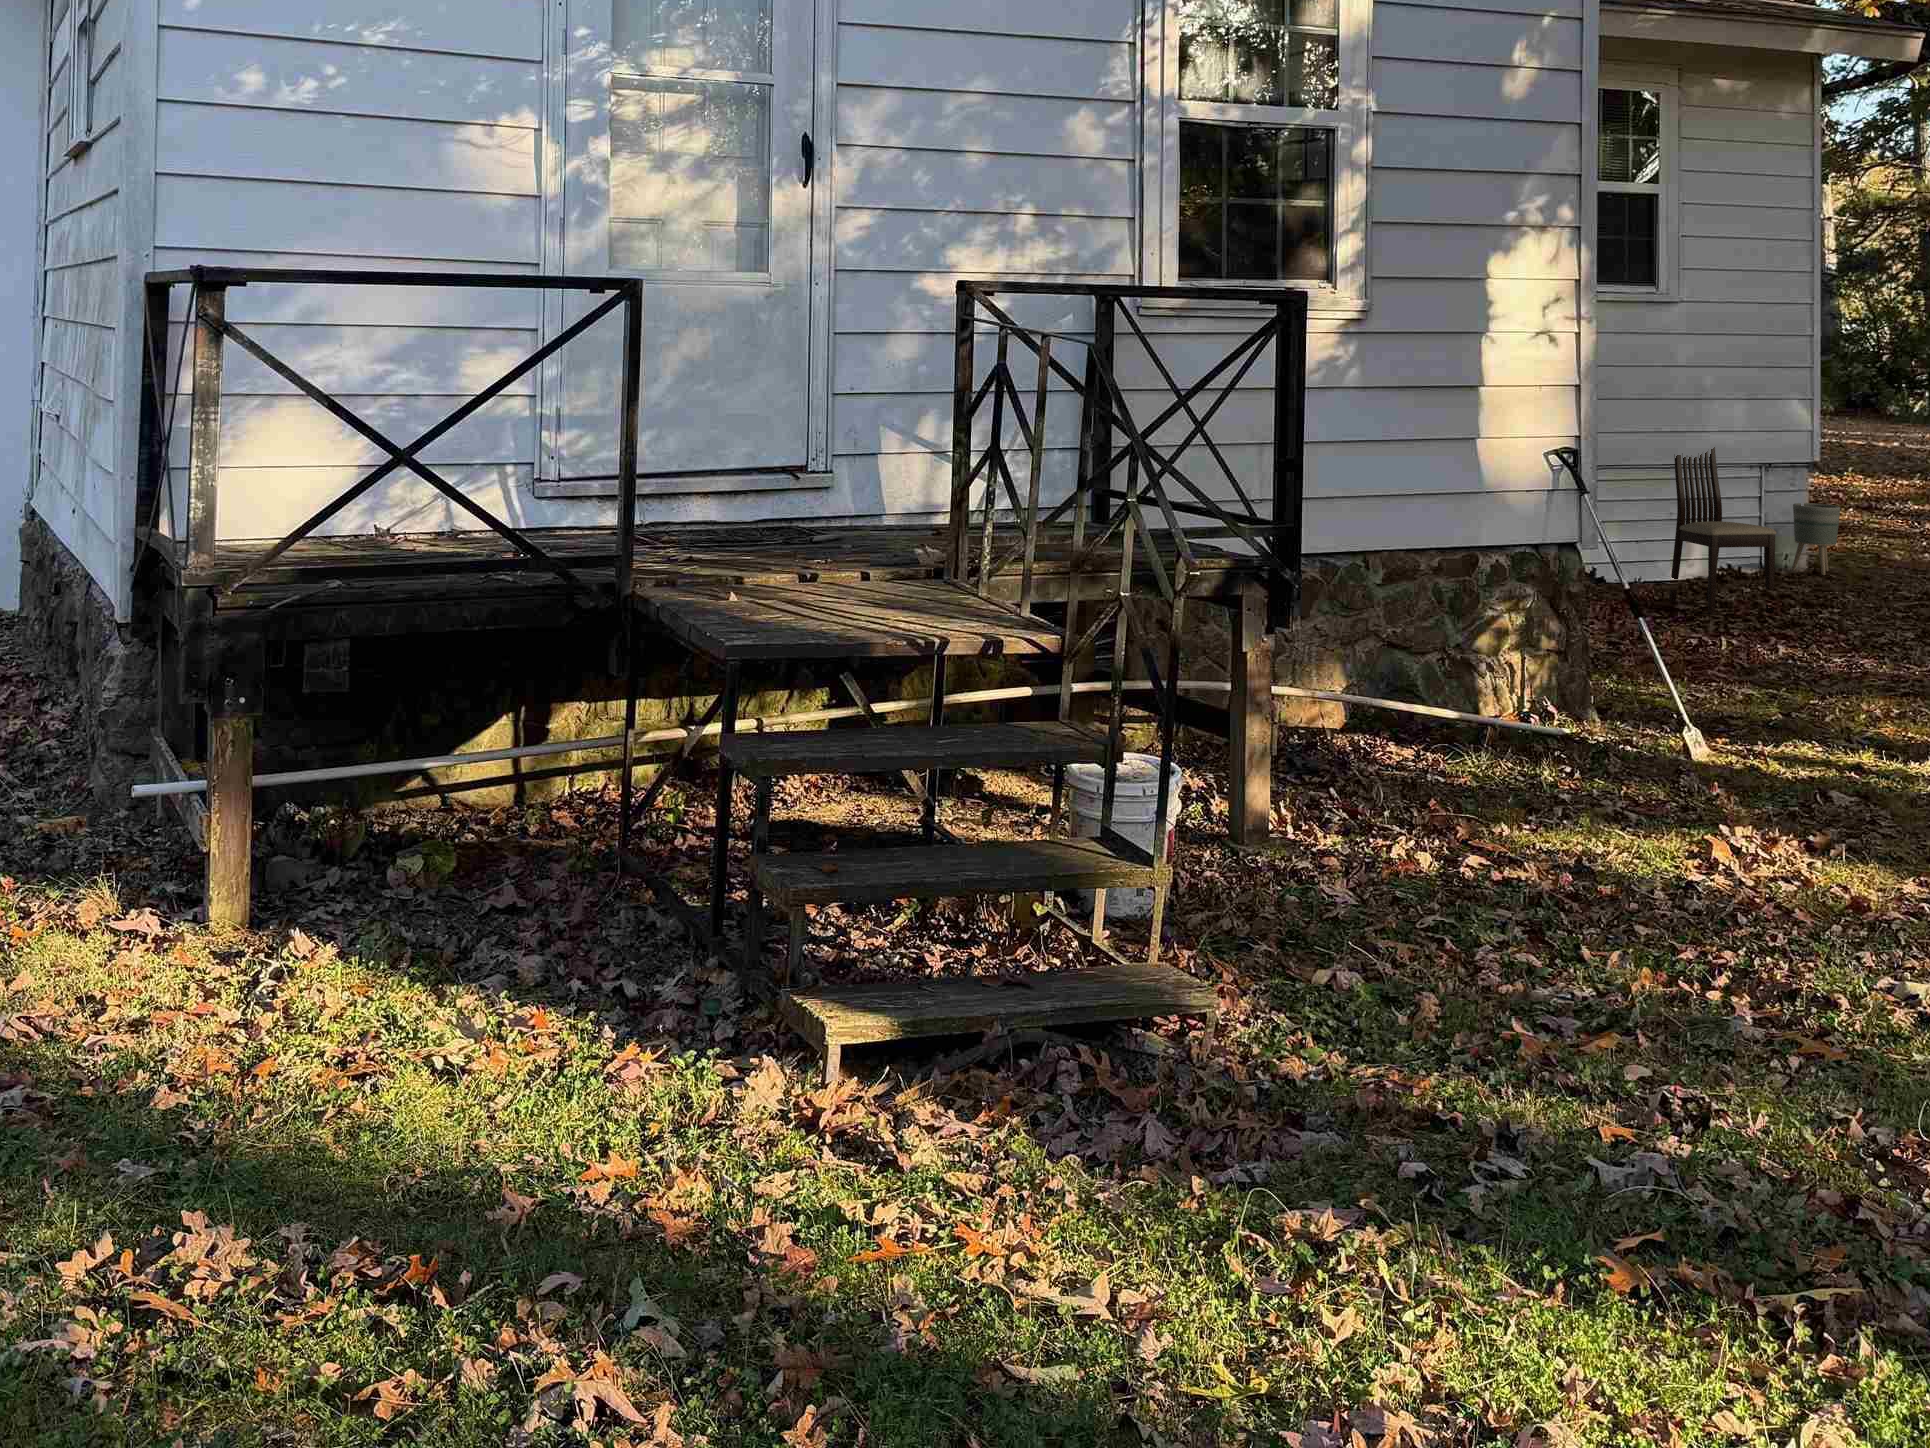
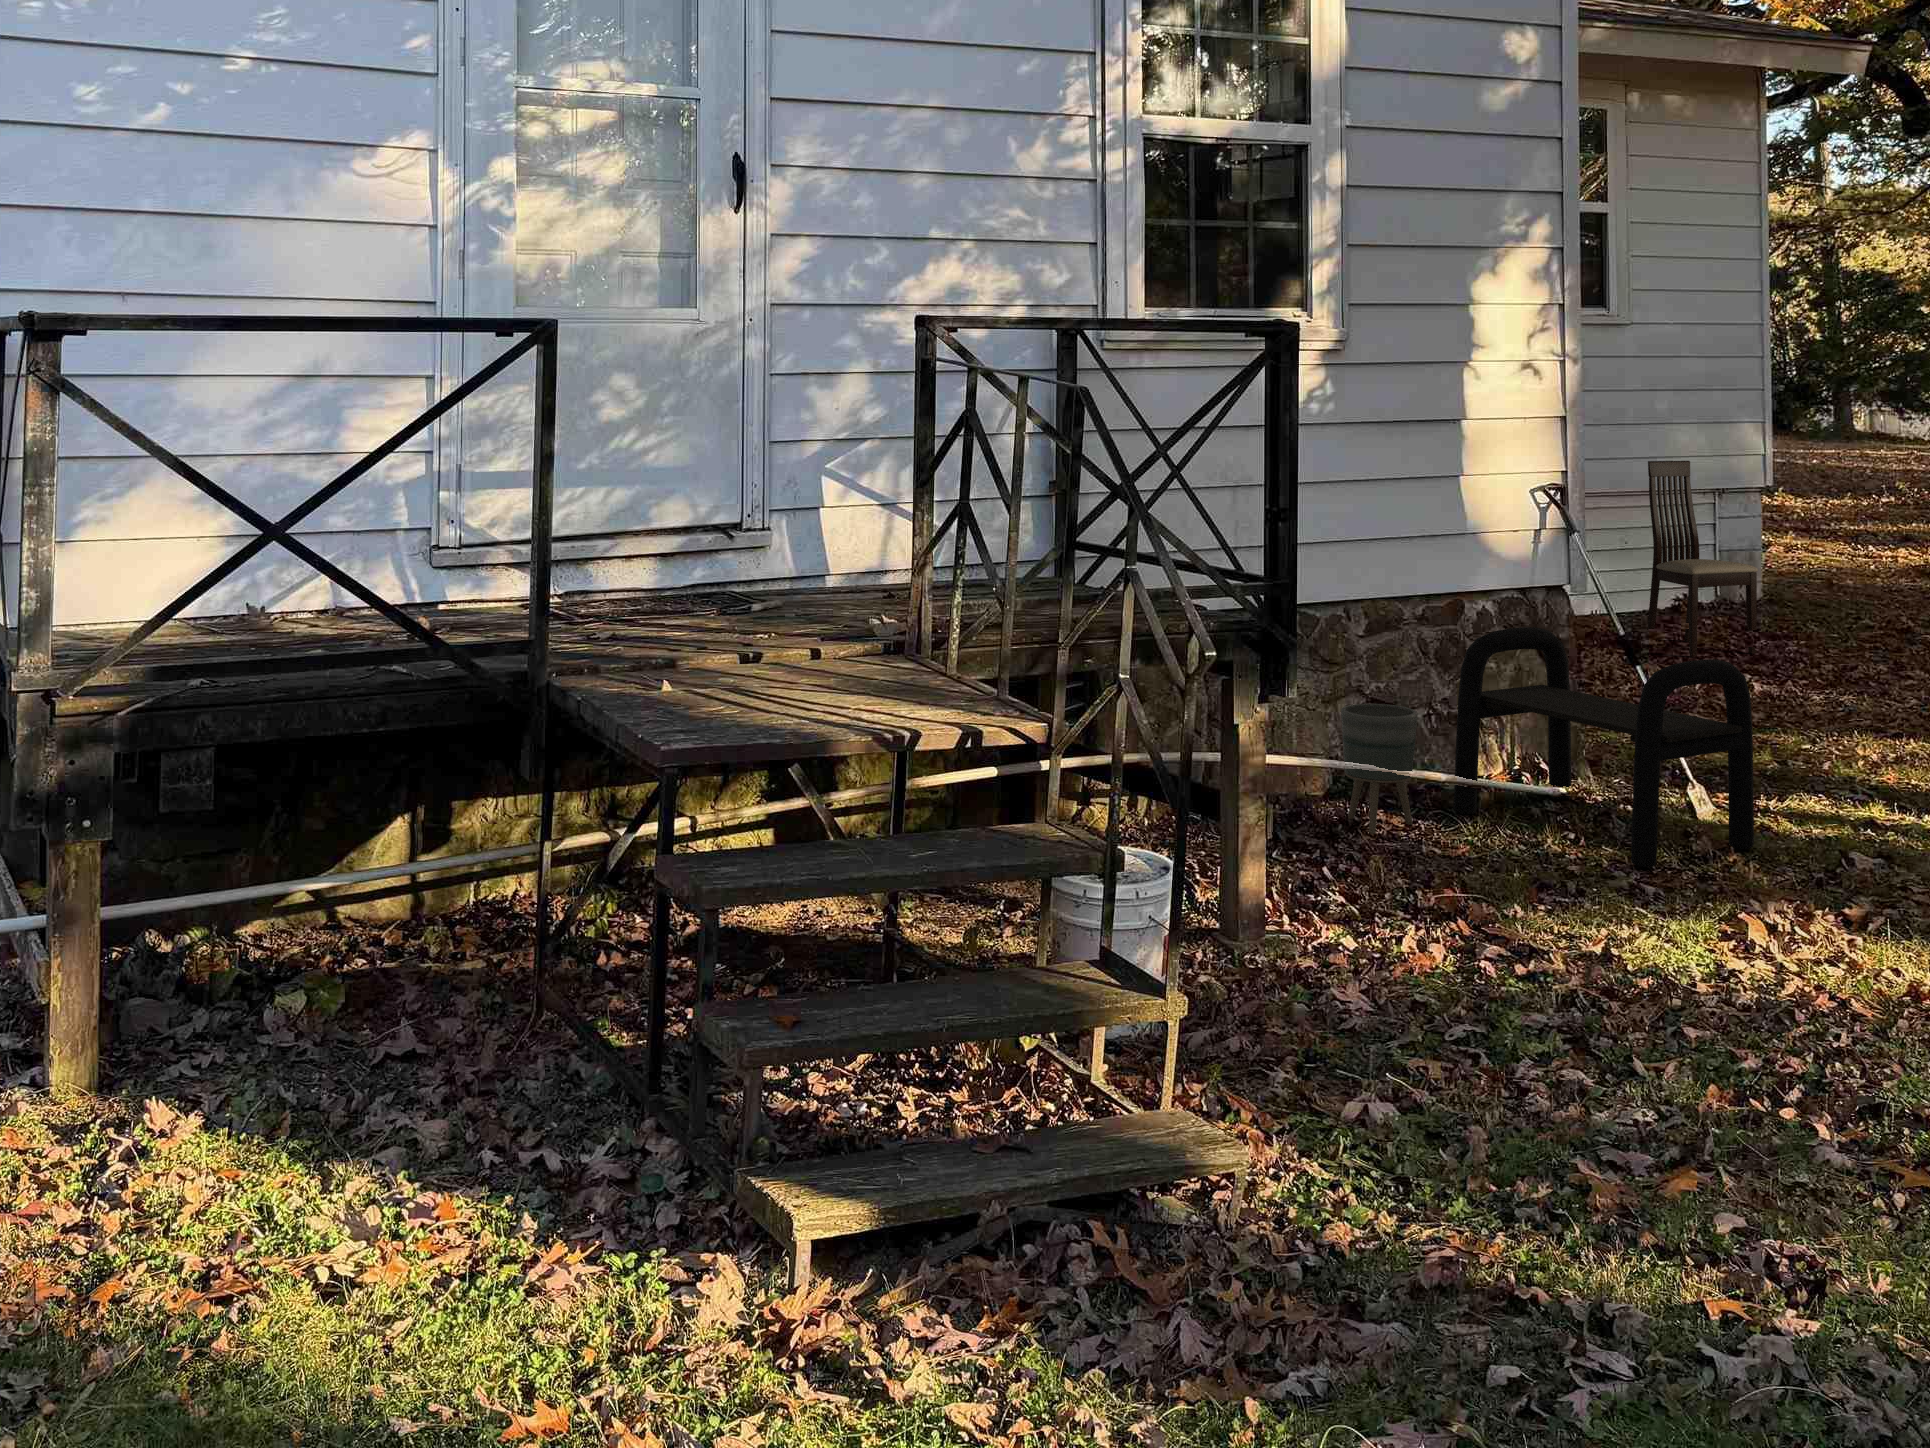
planter: present [1792,503,1840,575] -> present [1341,704,1418,834]
bench: none [1456,574,1730,792] -> present [1454,627,1754,867]

